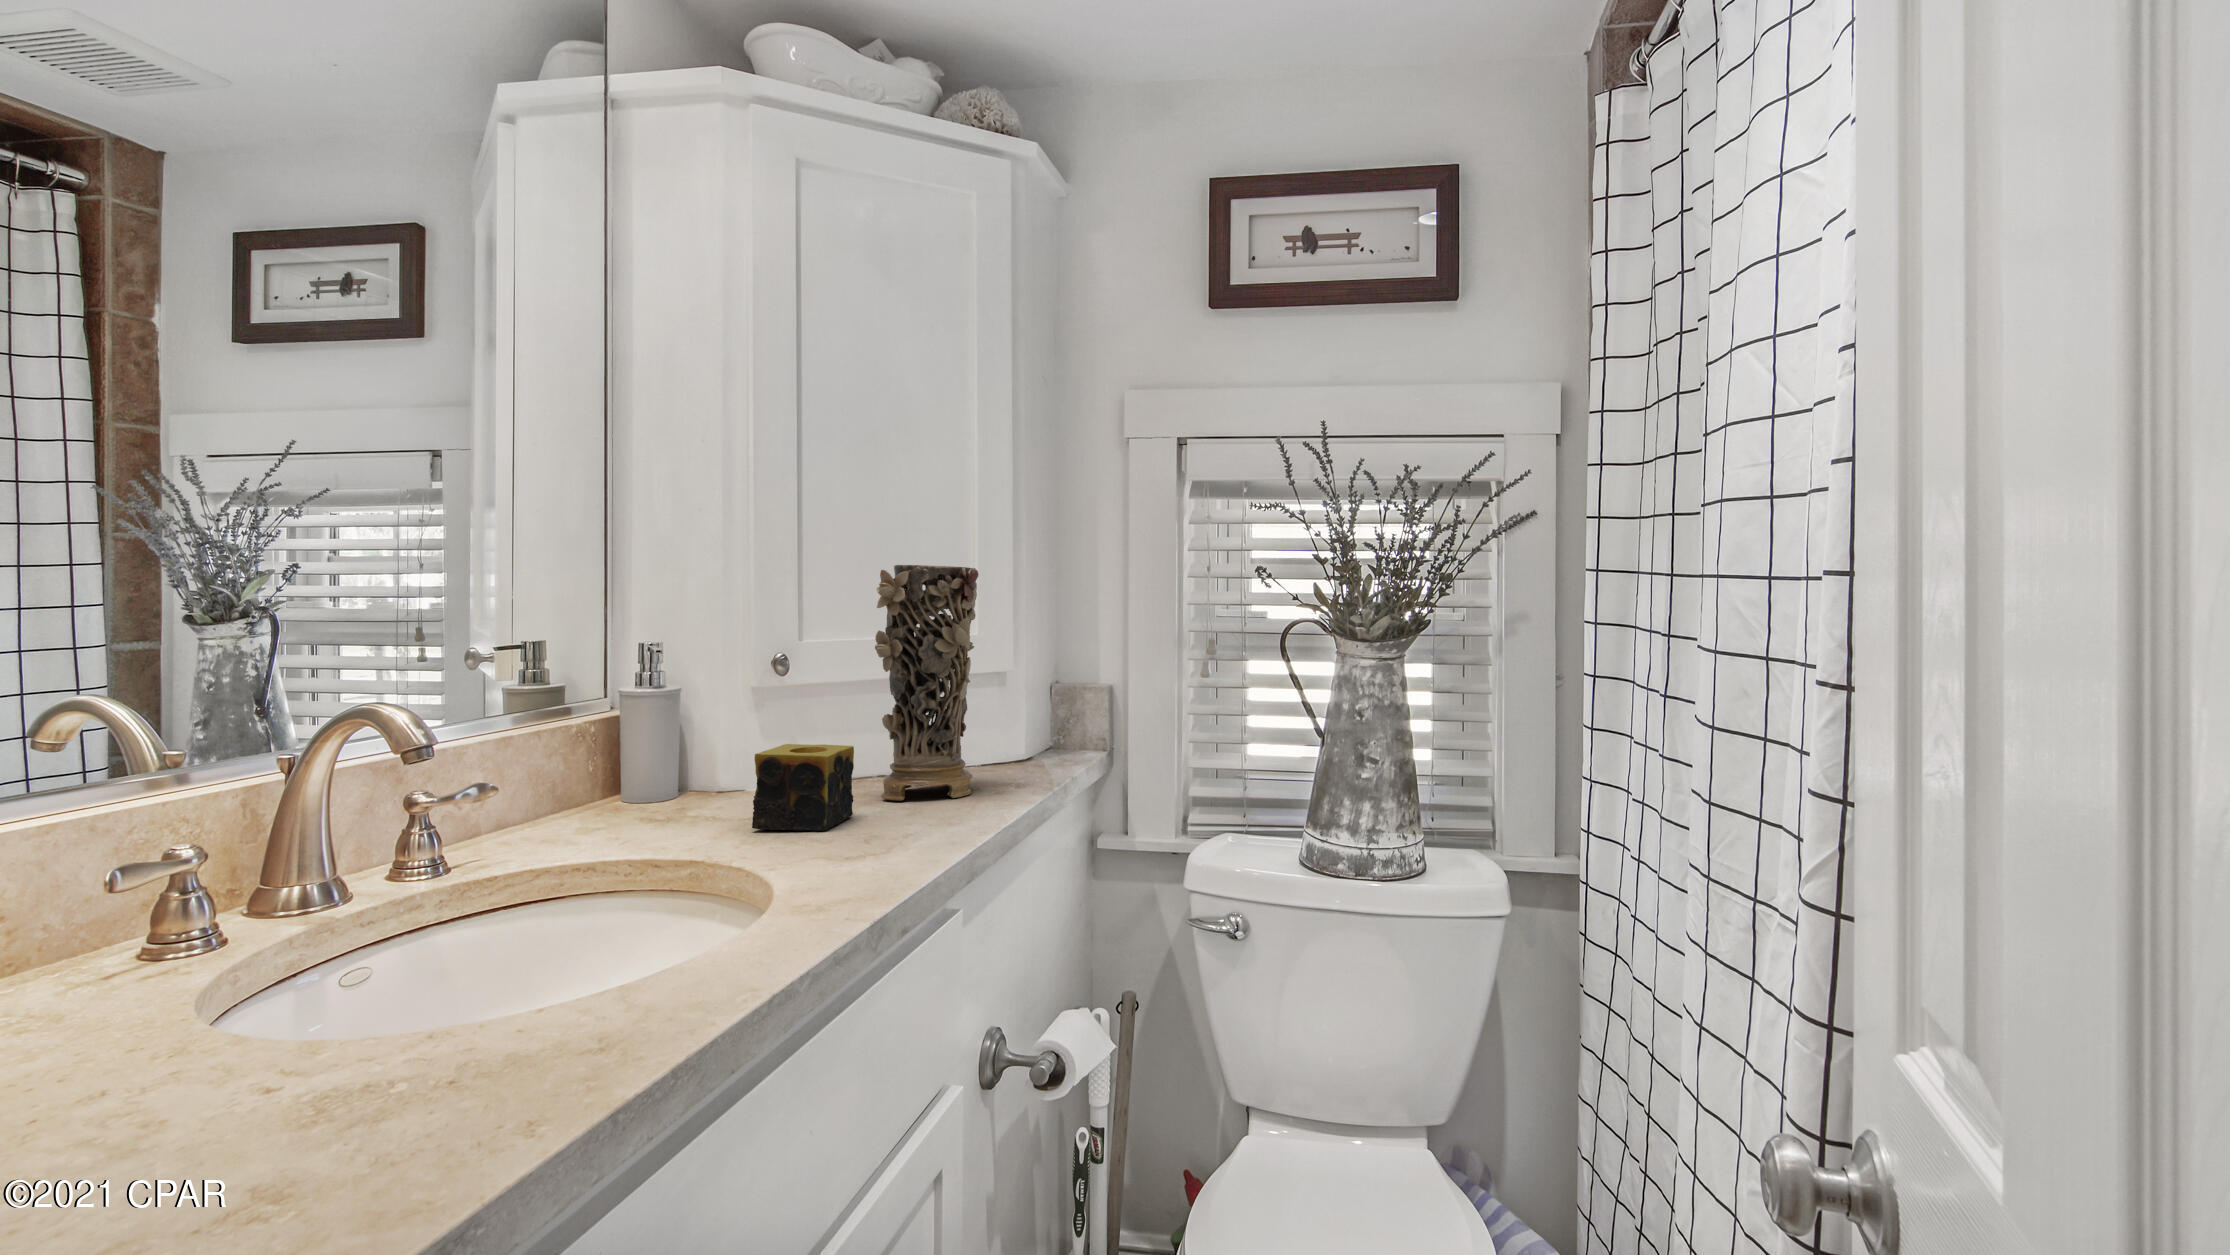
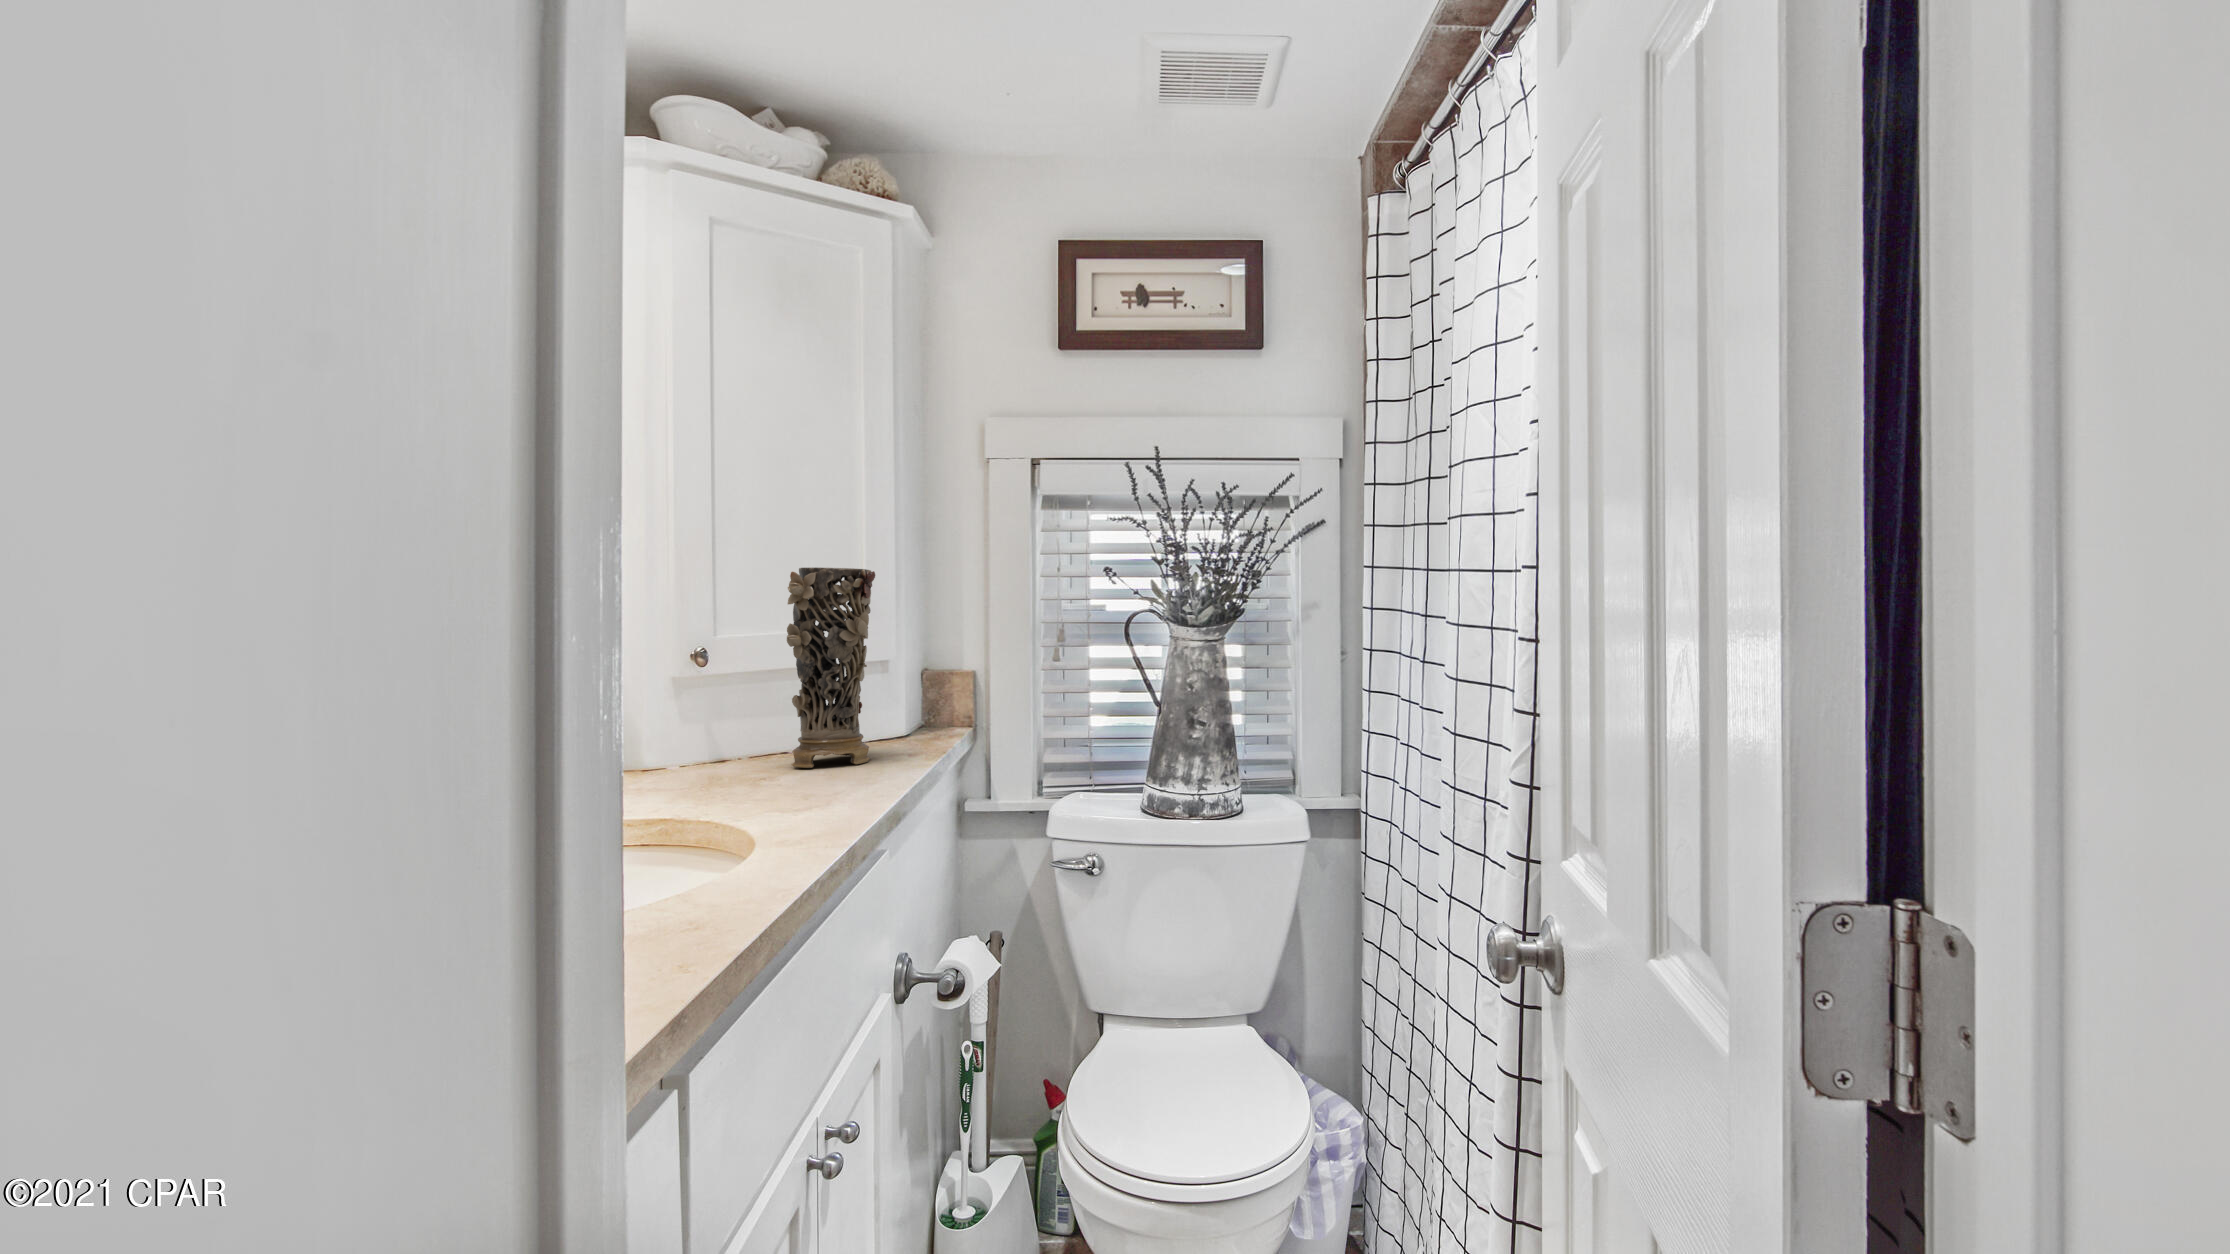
candle: present [752,744,854,831] -> none [695,720,777,792]

